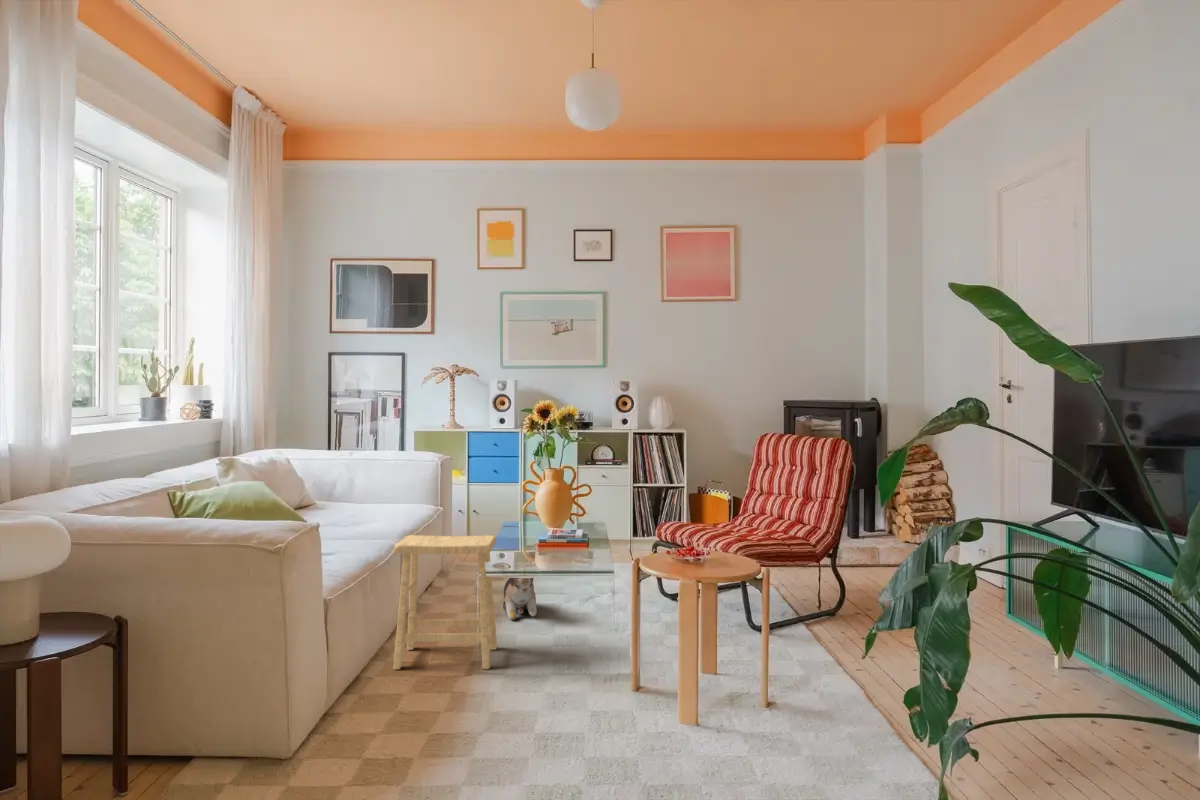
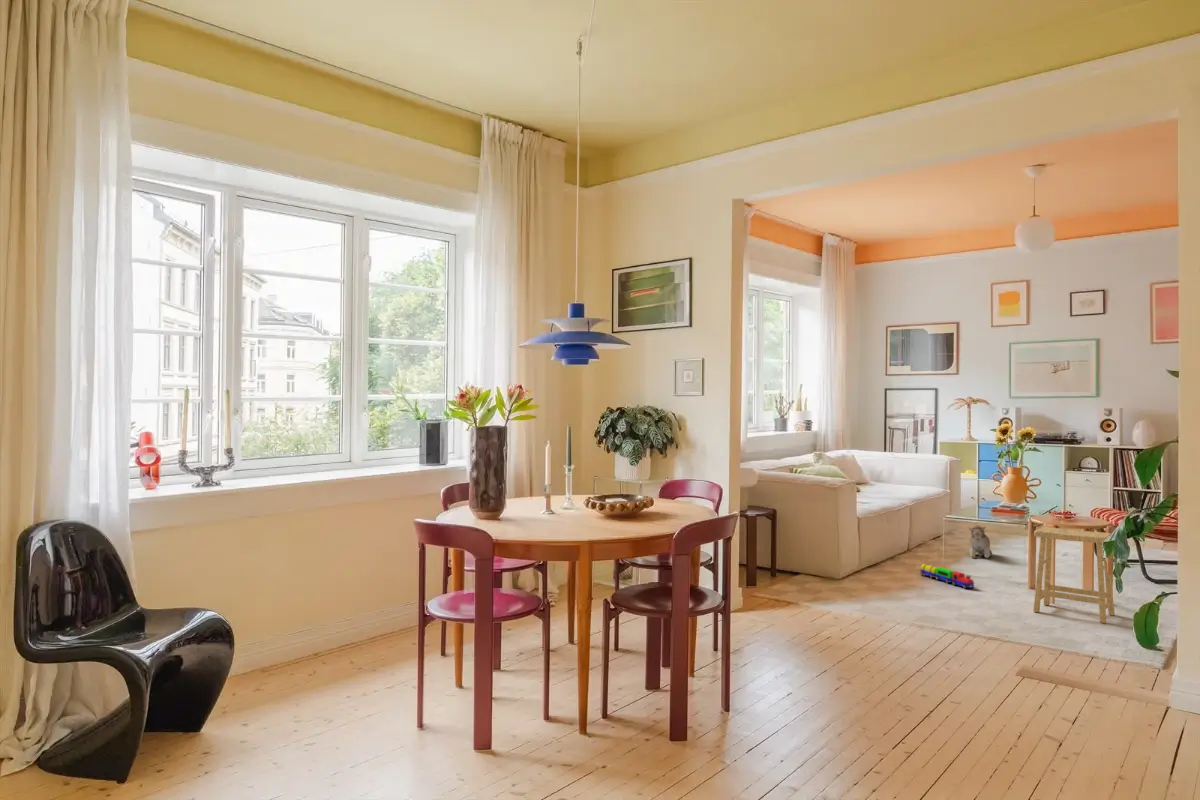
footstool: present [393,535,497,670] -> present [1033,527,1115,623]
toy train: none [465,673,588,726] -> present [920,564,974,589]

